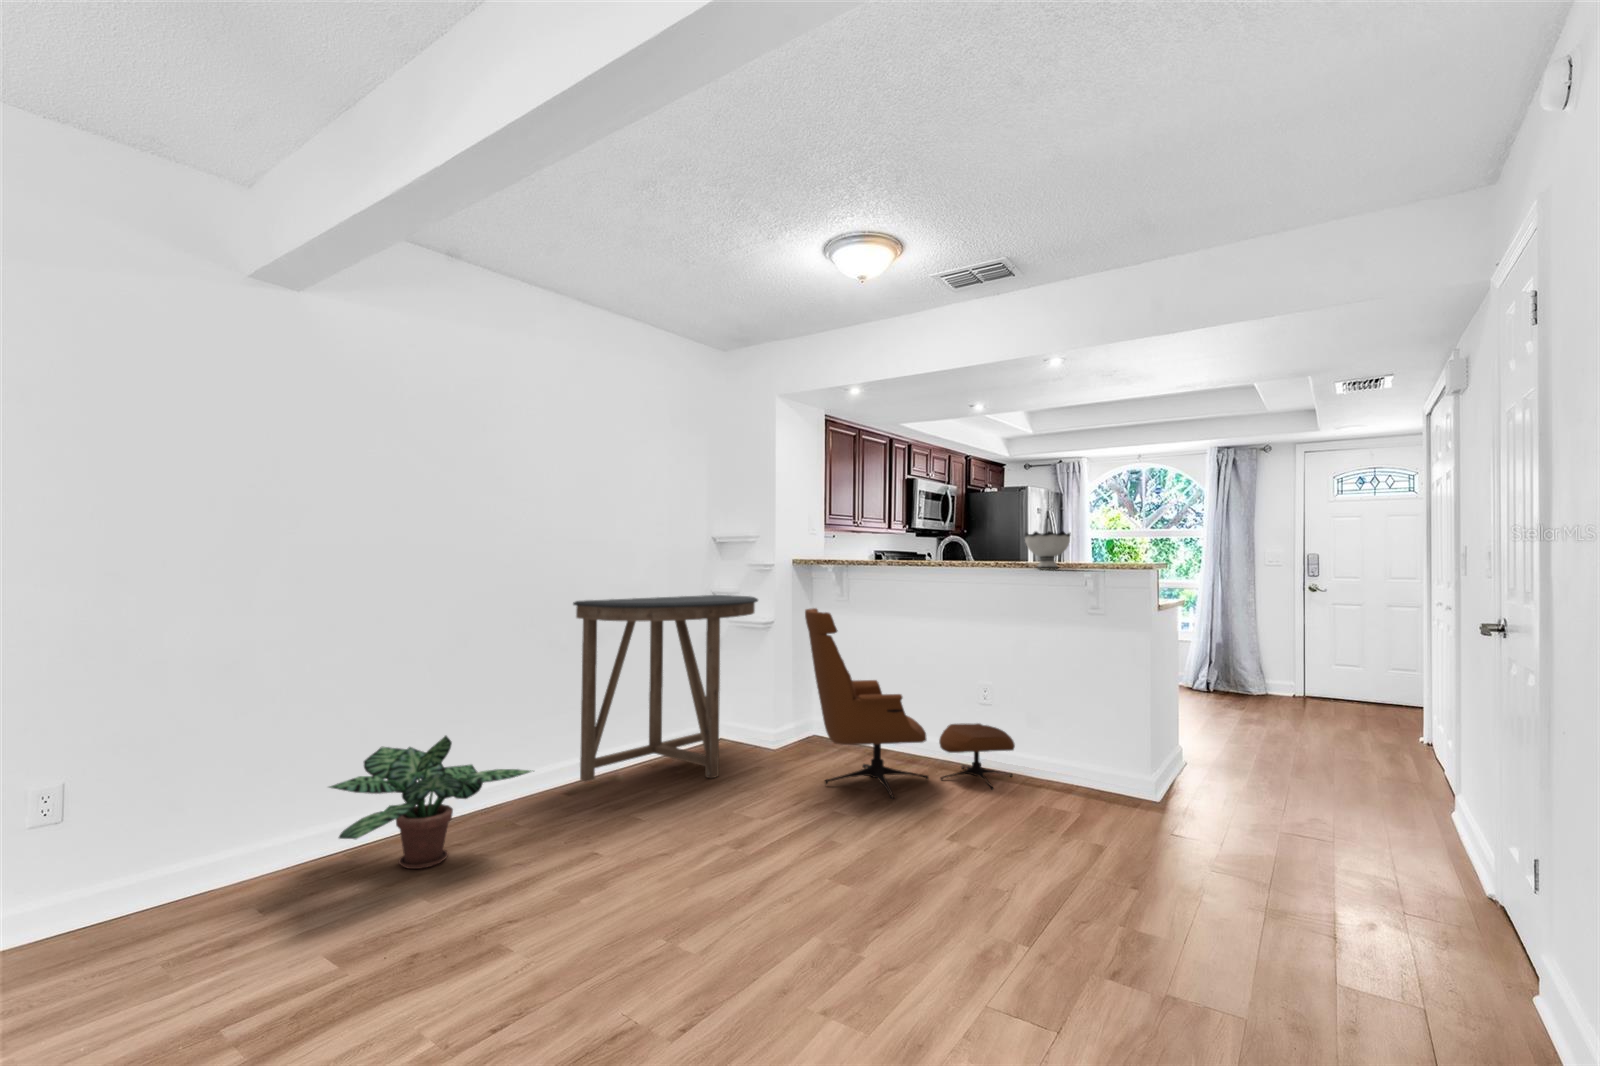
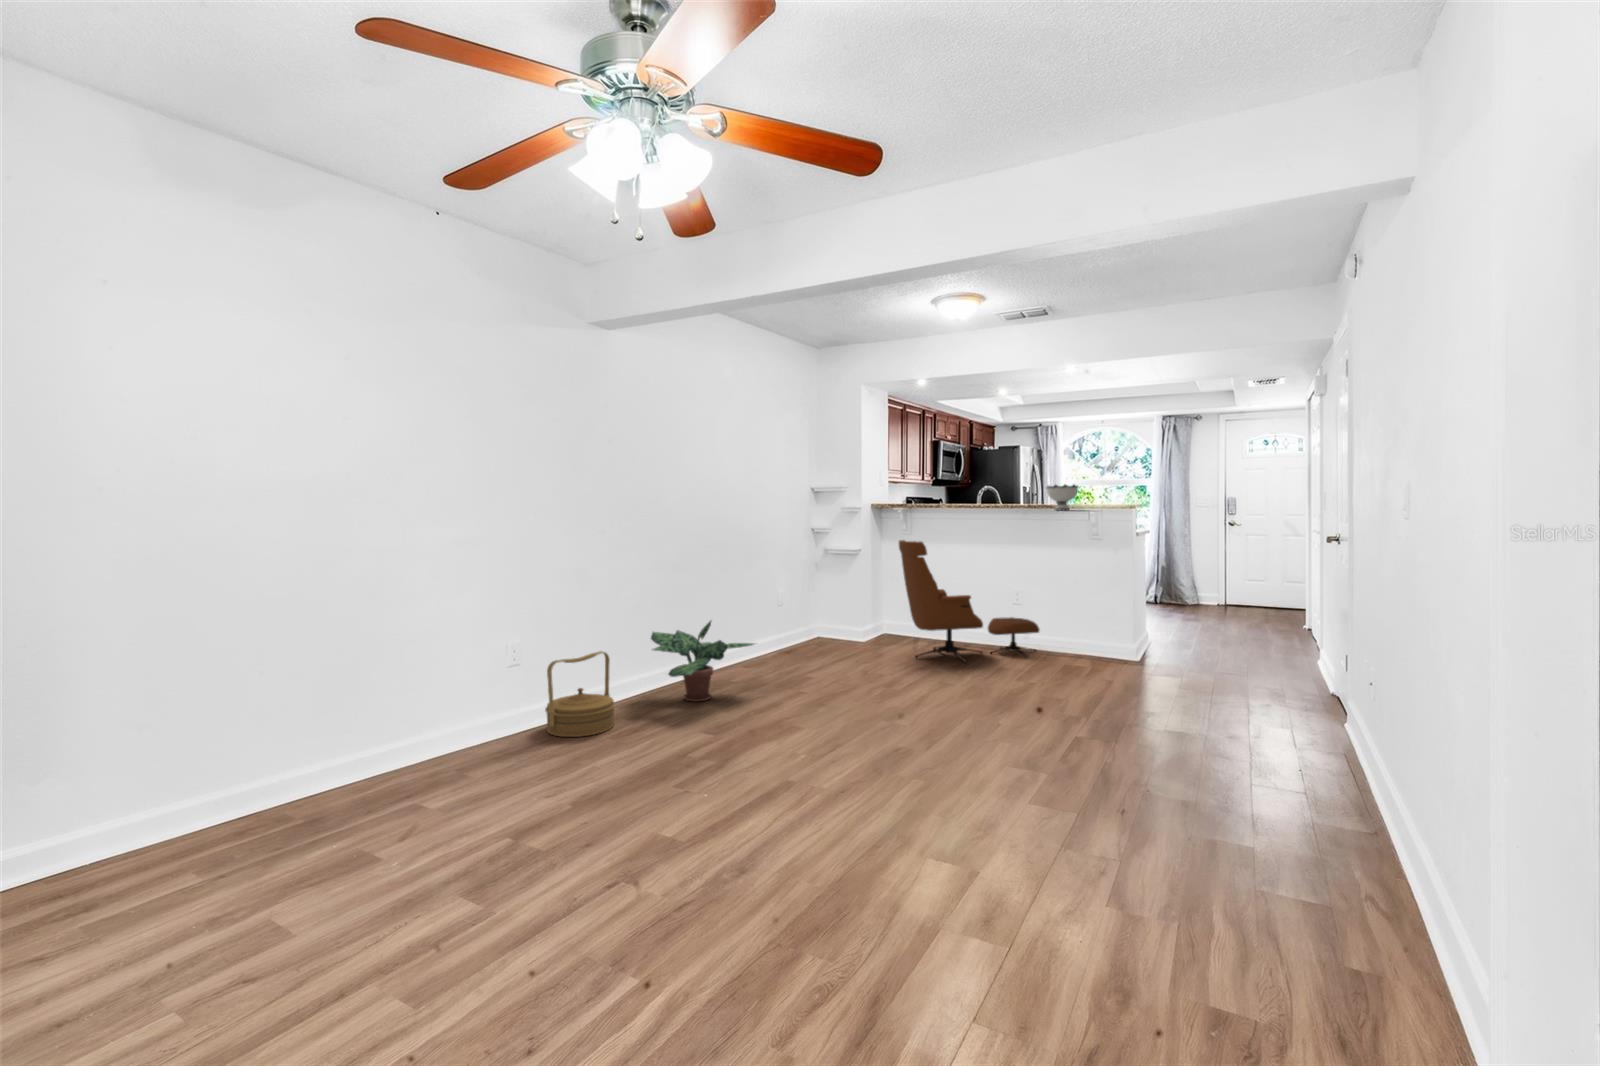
console table: present [573,595,758,782] -> none [739,533,856,662]
woven basket: none [72,793,235,957] -> present [545,651,615,737]

